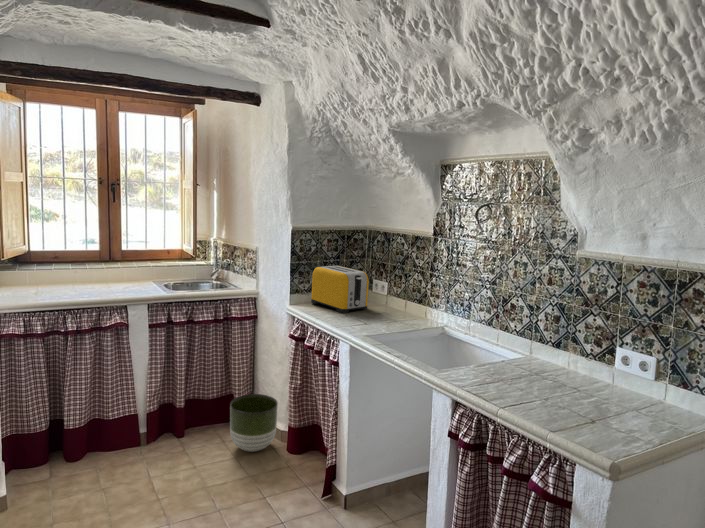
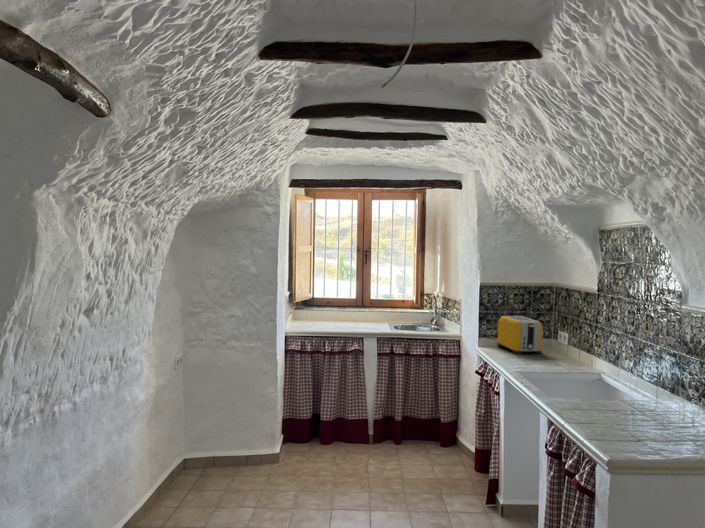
planter: present [230,394,278,452] -> none [431,418,469,464]

